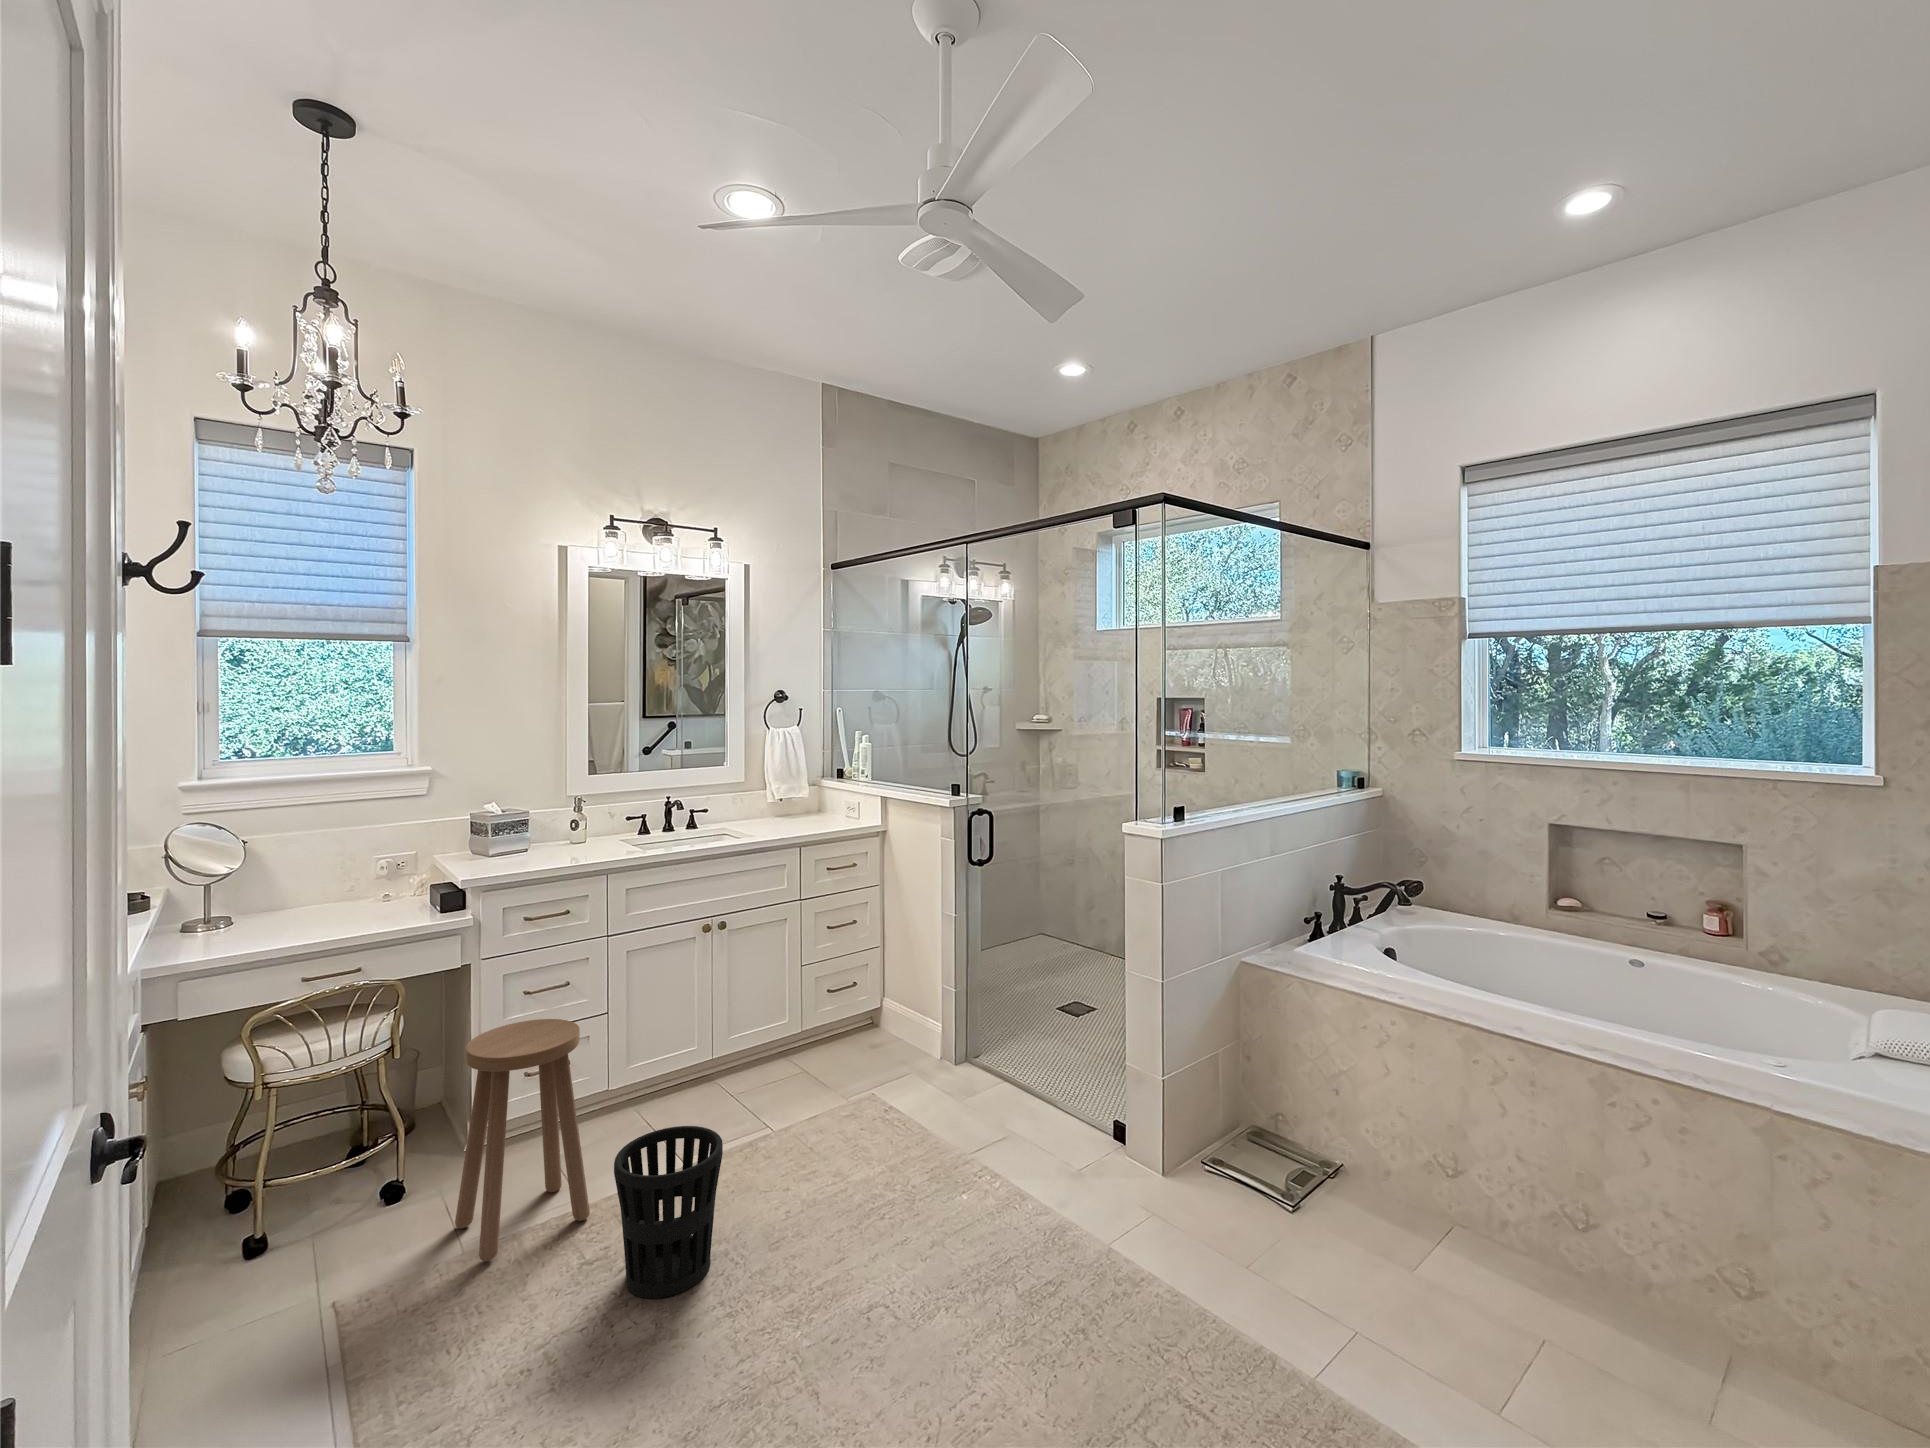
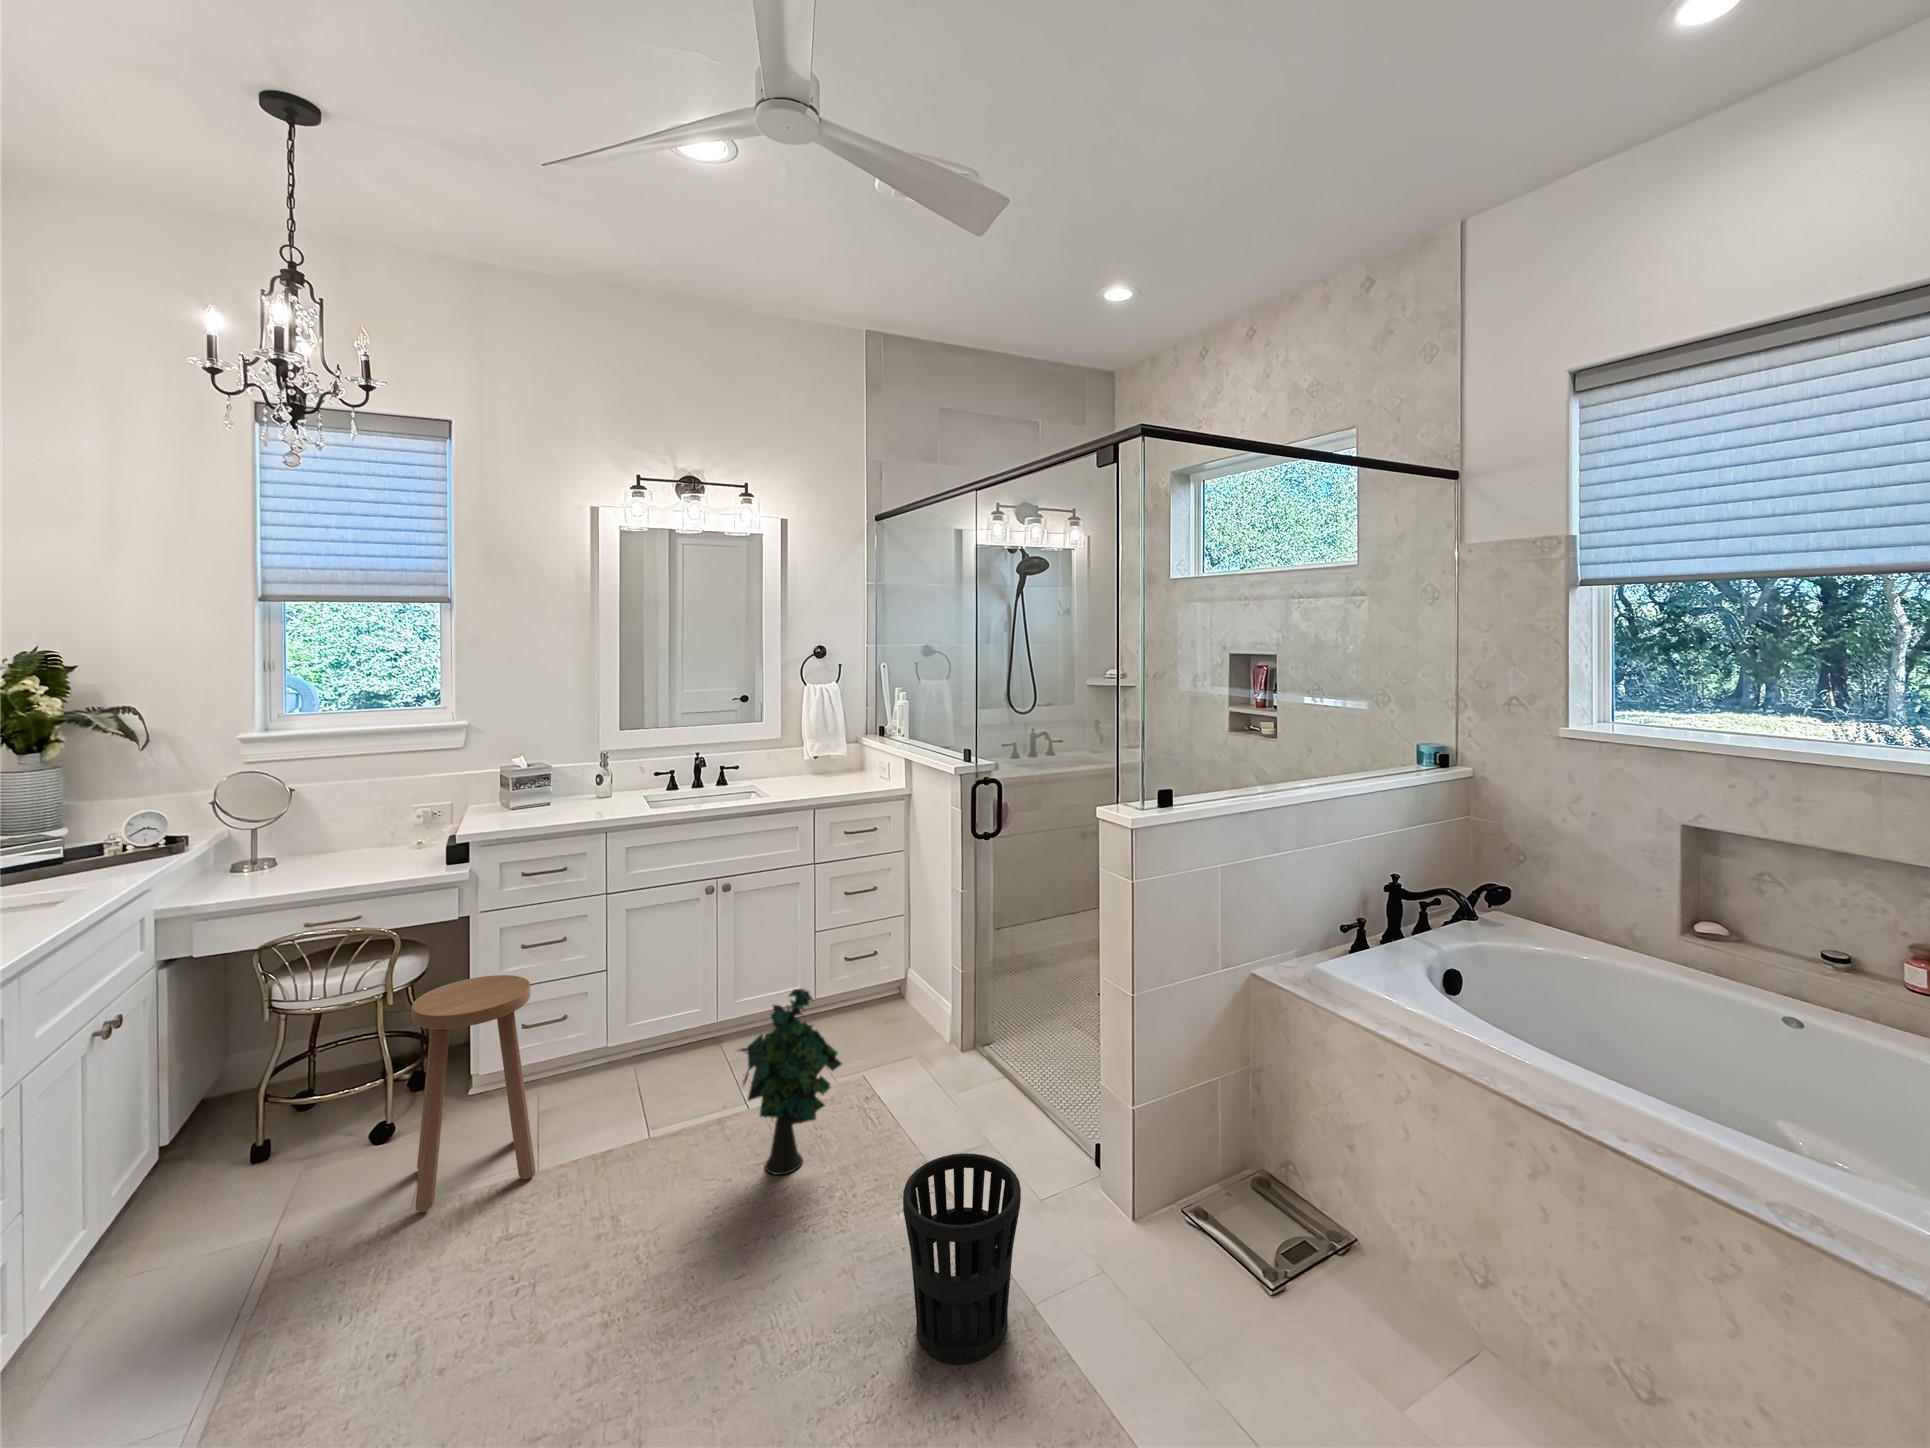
decorative plant: none [788,1007,891,1186] -> present [739,989,842,1175]
wastebasket: present [614,1126,723,1298] -> present [903,1153,1021,1364]

